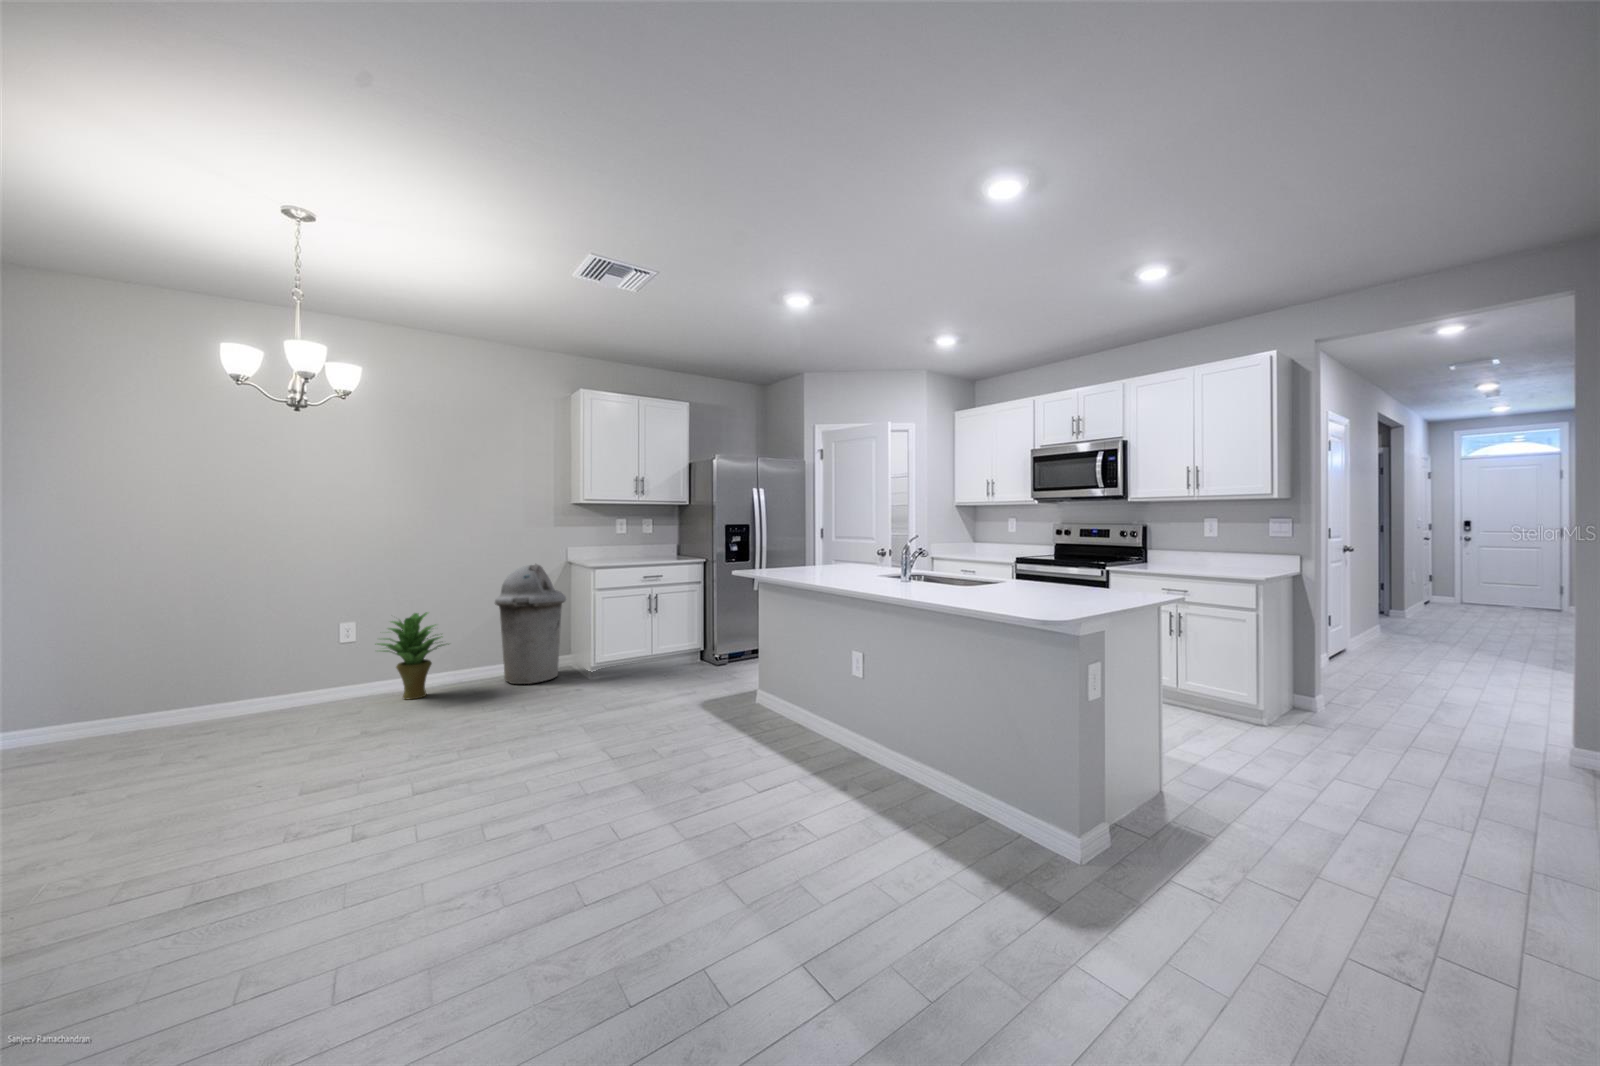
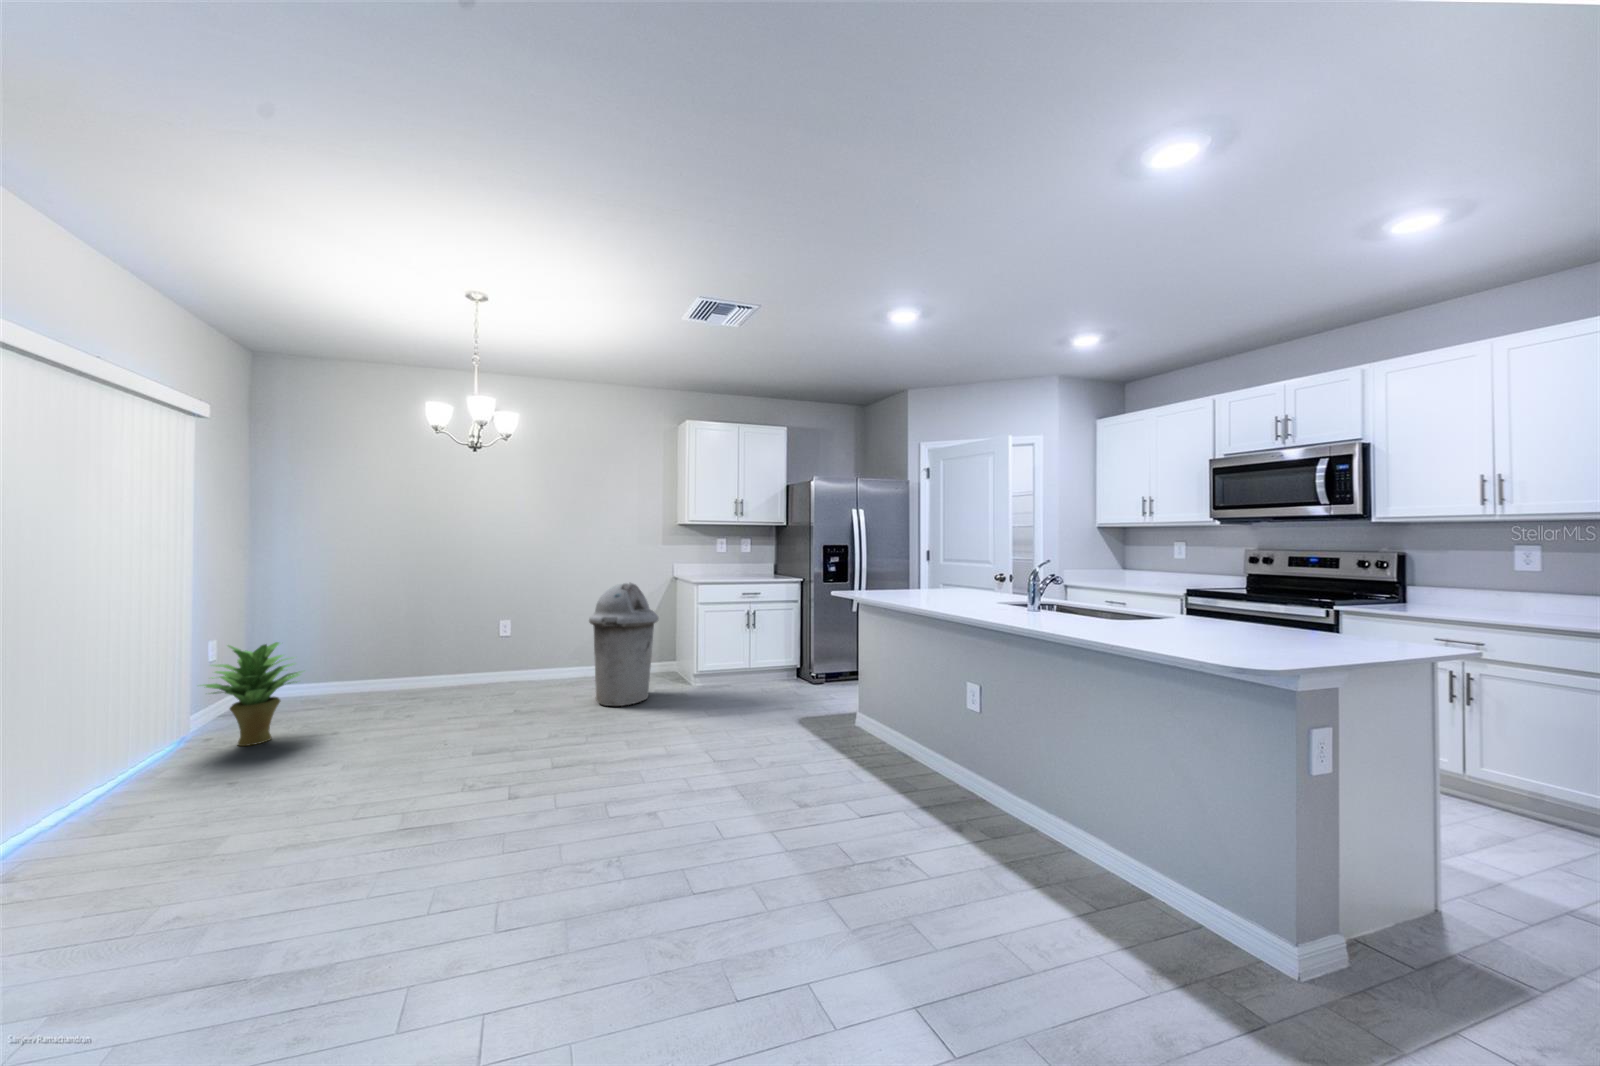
potted plant: present [377,612,449,699] -> present [204,642,301,746]

